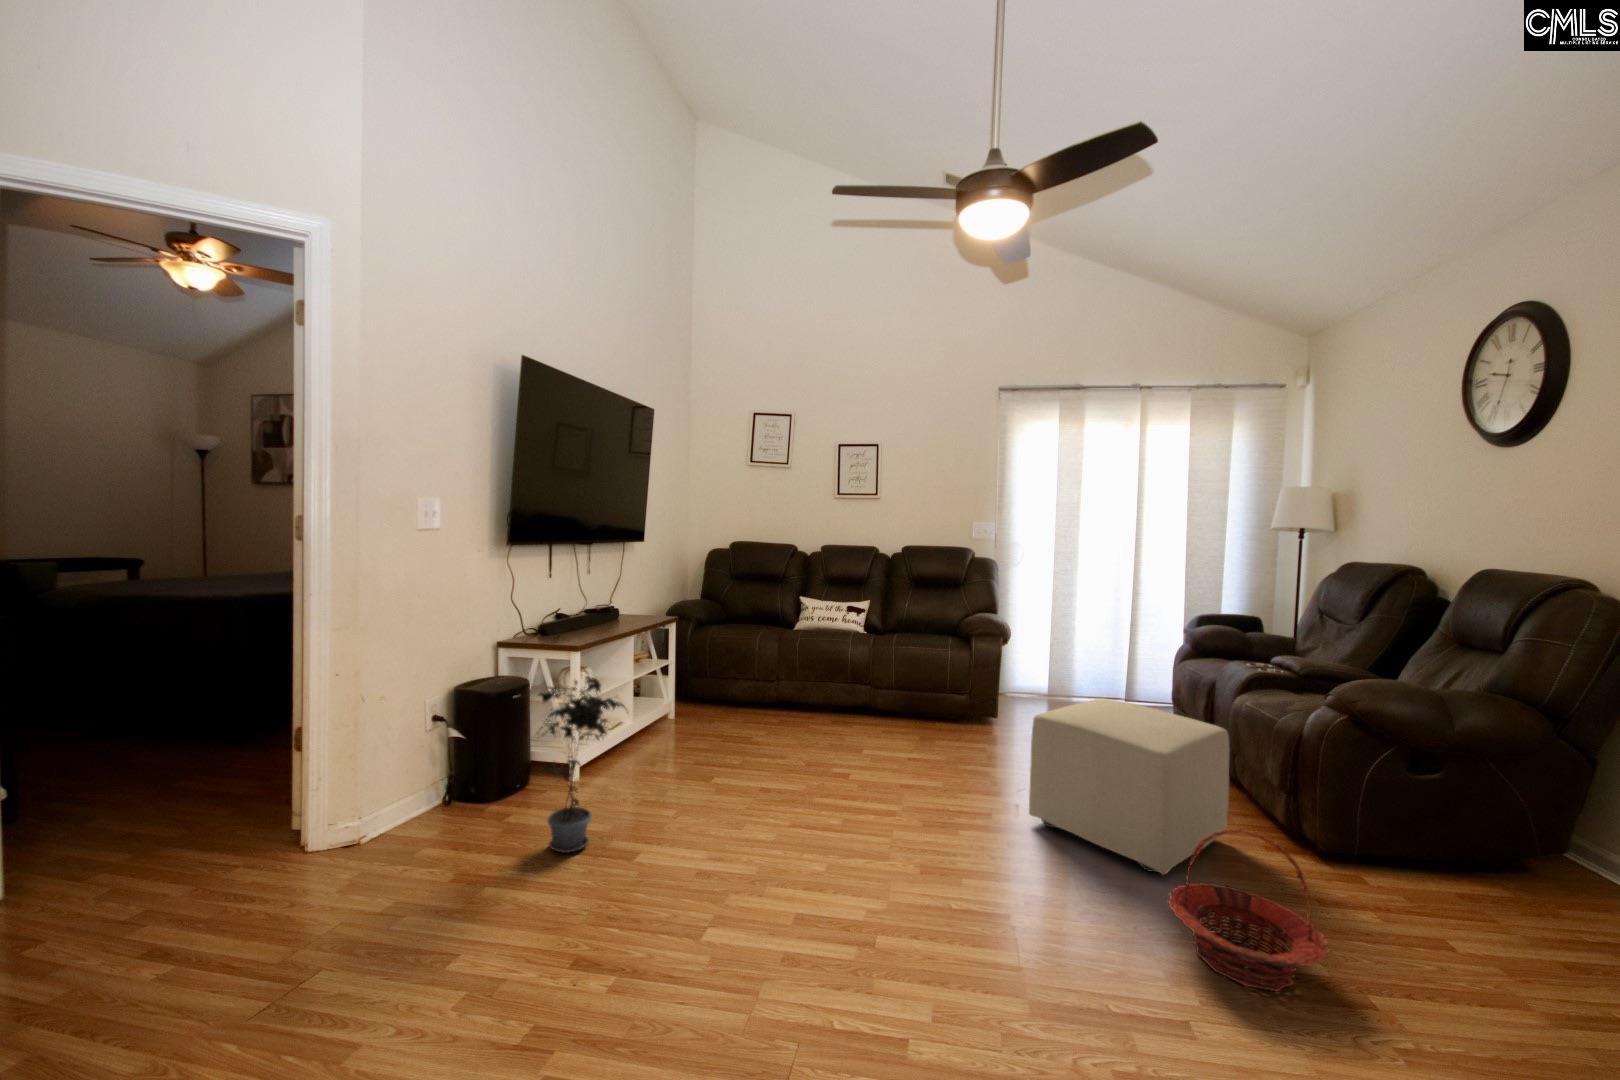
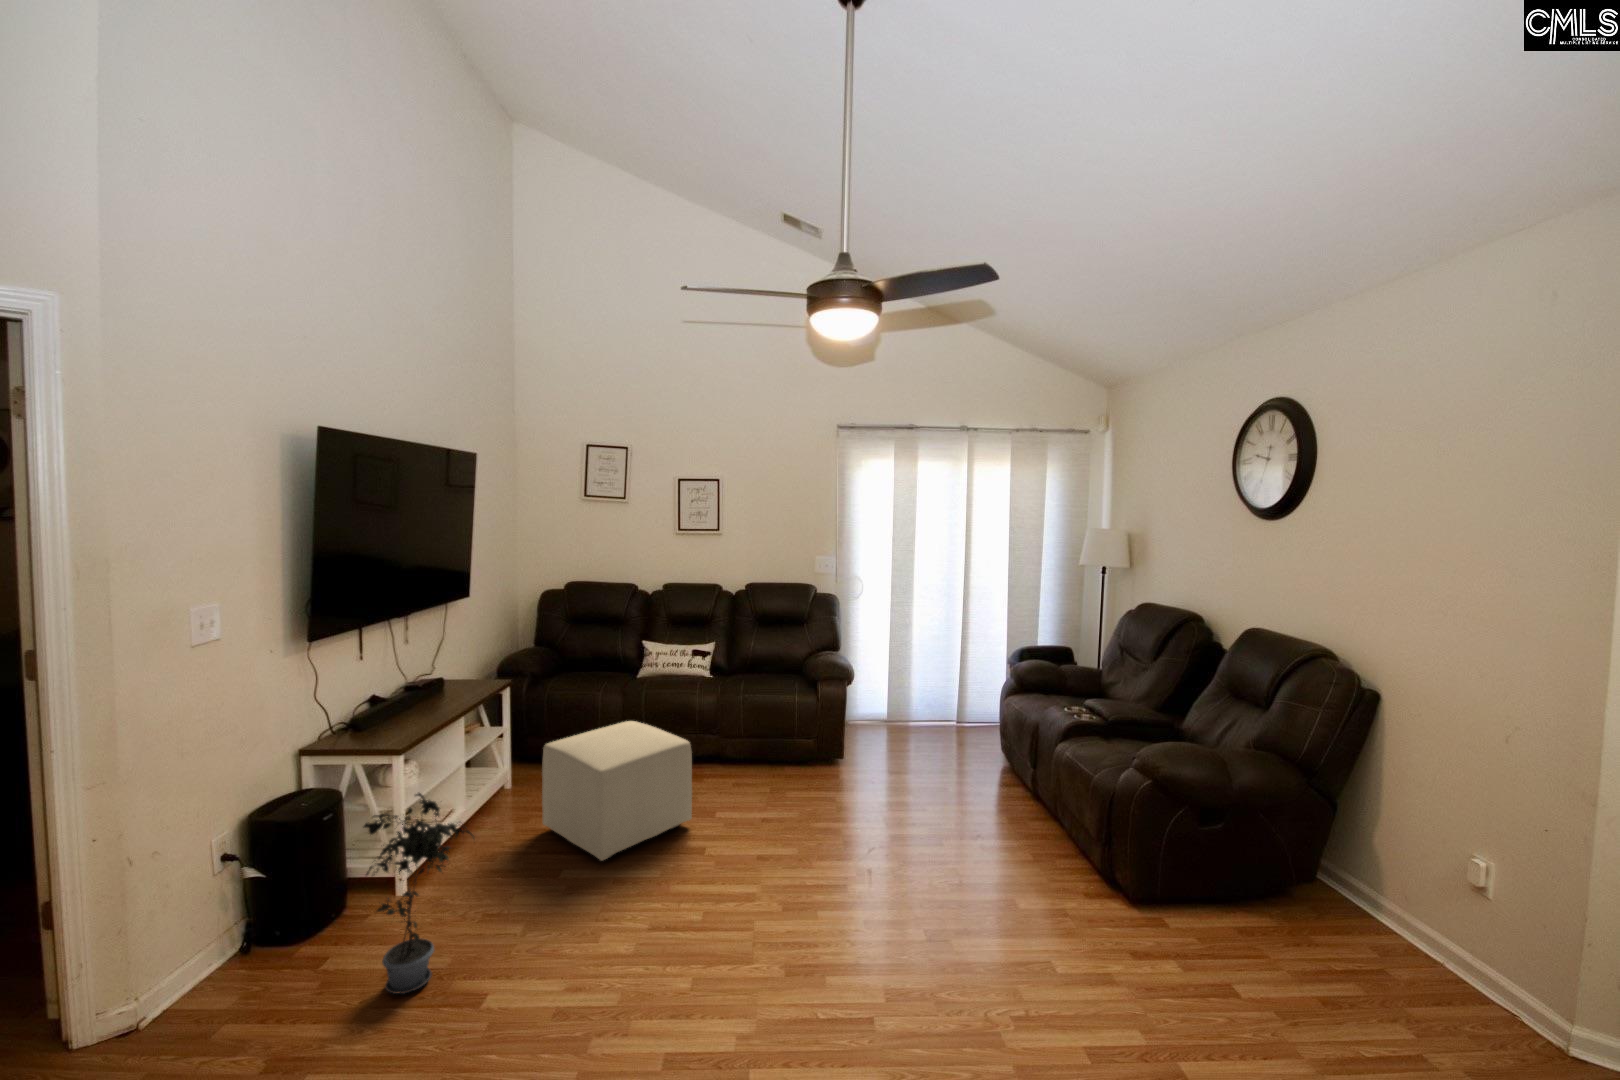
ottoman: present [1029,699,1230,875] -> present [542,721,692,861]
basket: present [1168,829,1329,992] -> none [984,885,1099,1015]

